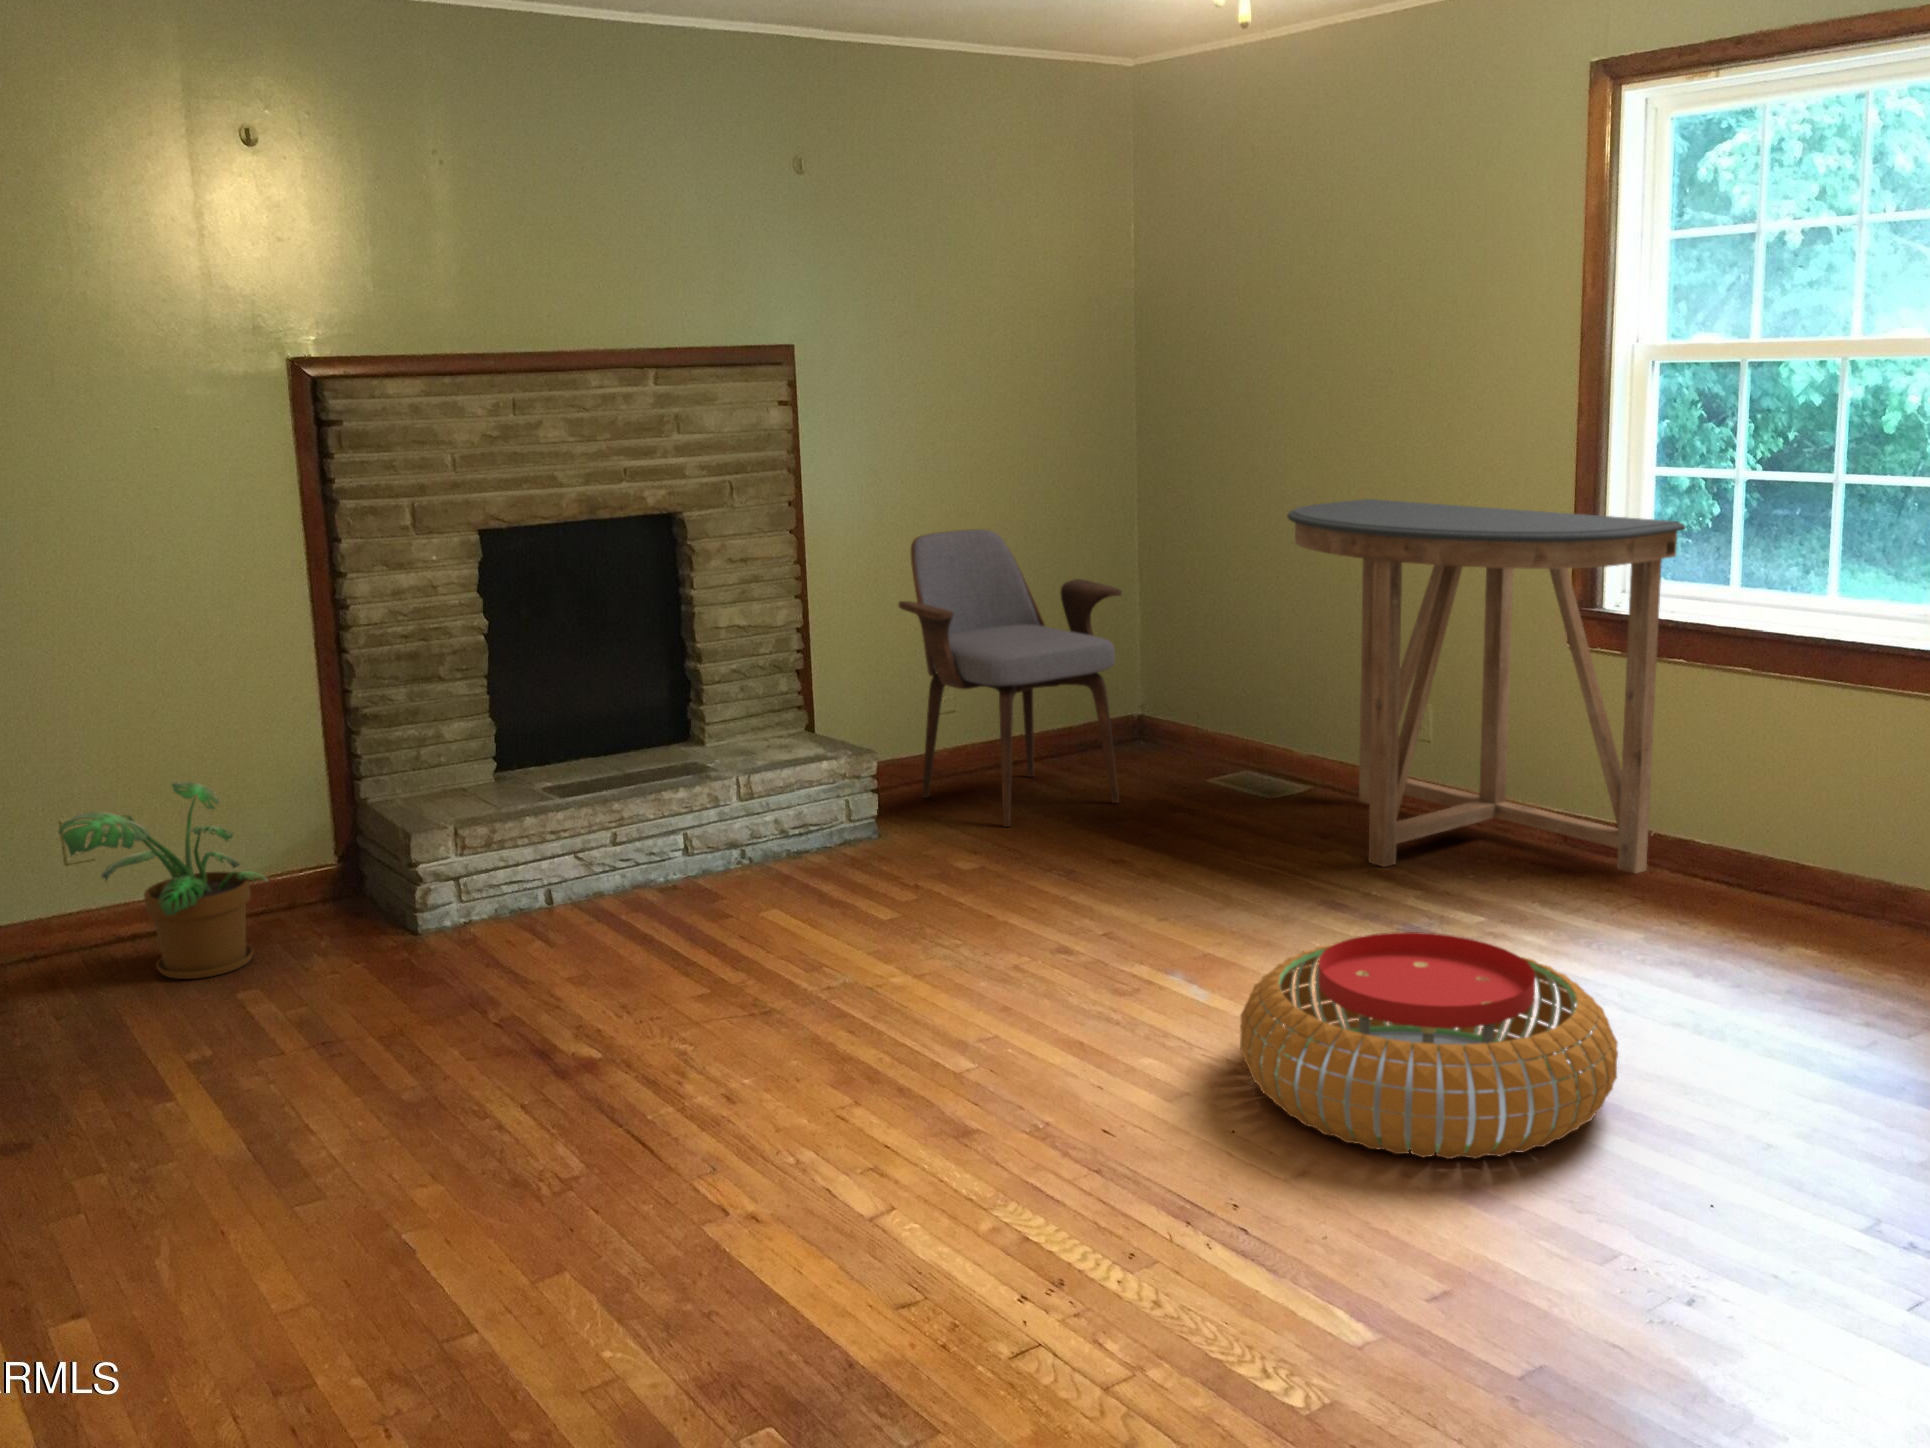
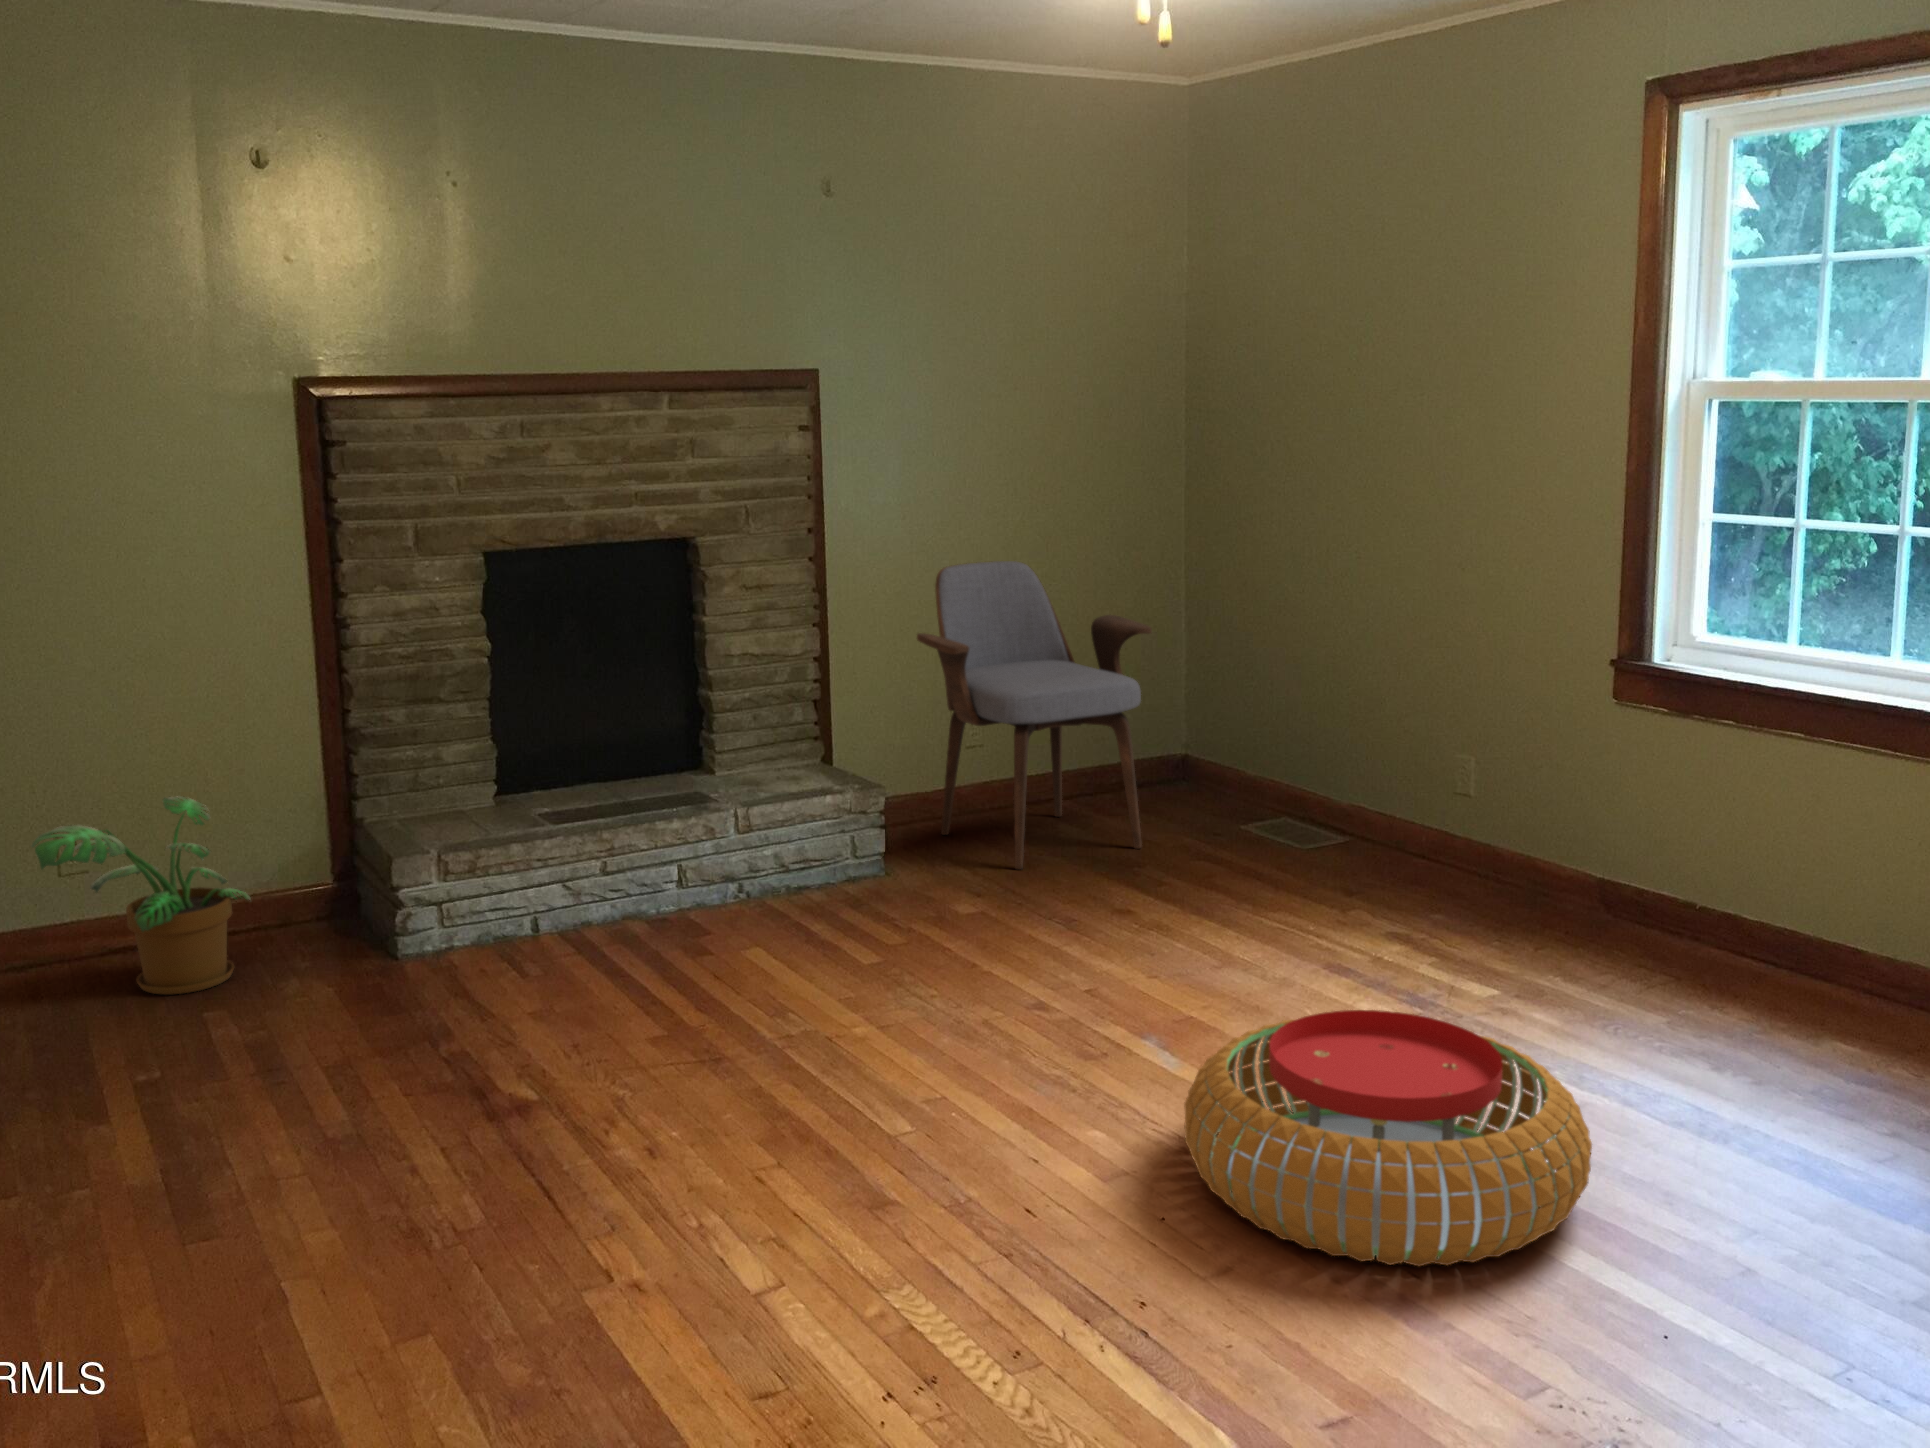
console table: present [1287,499,1686,873] -> none [1316,539,1735,949]

